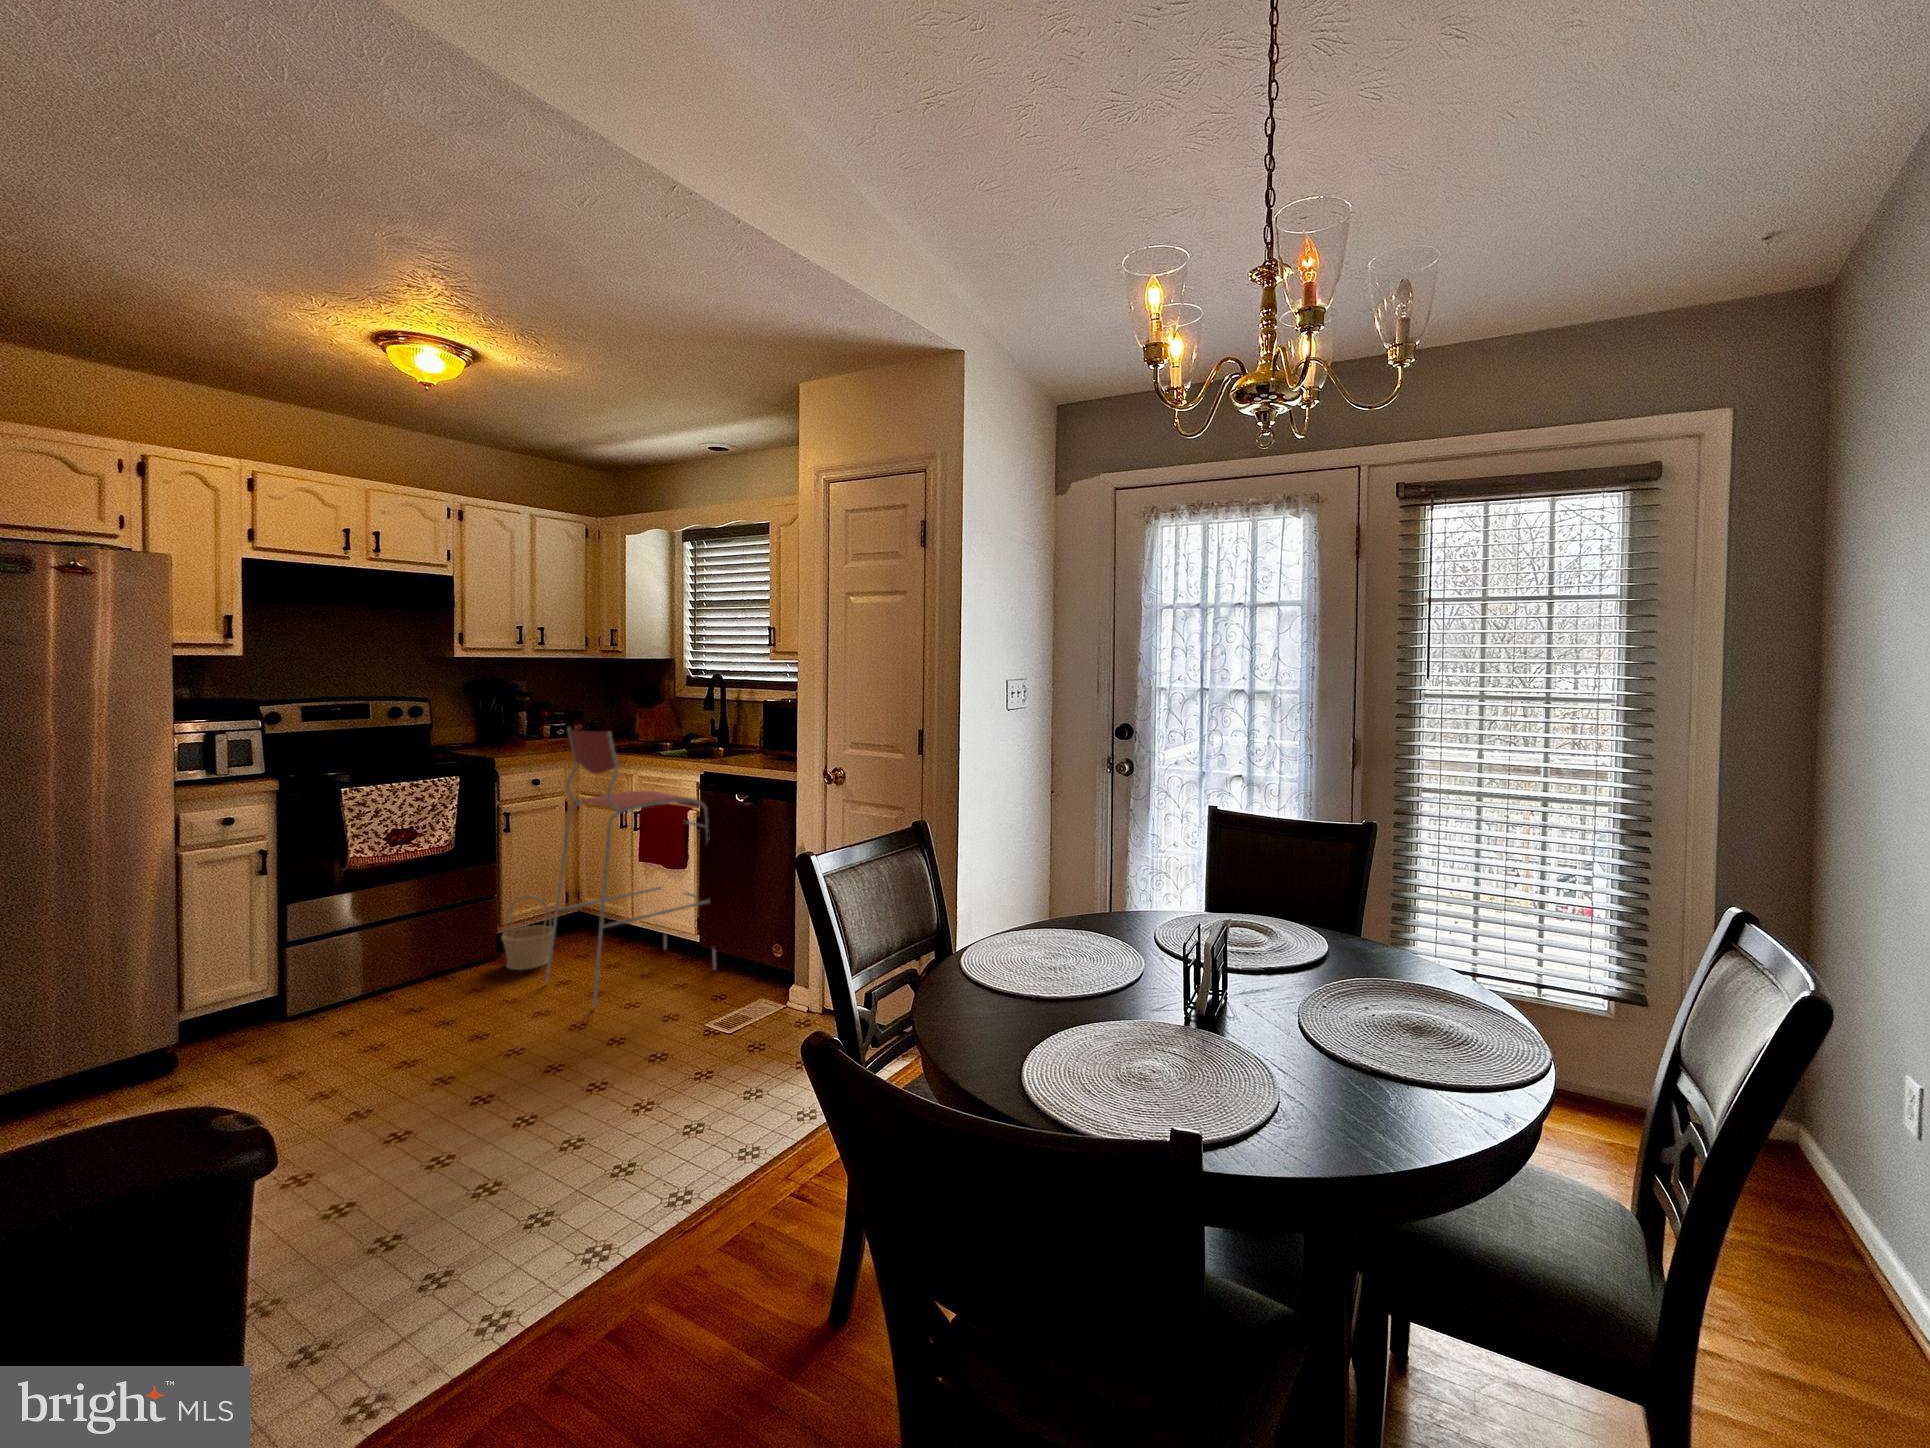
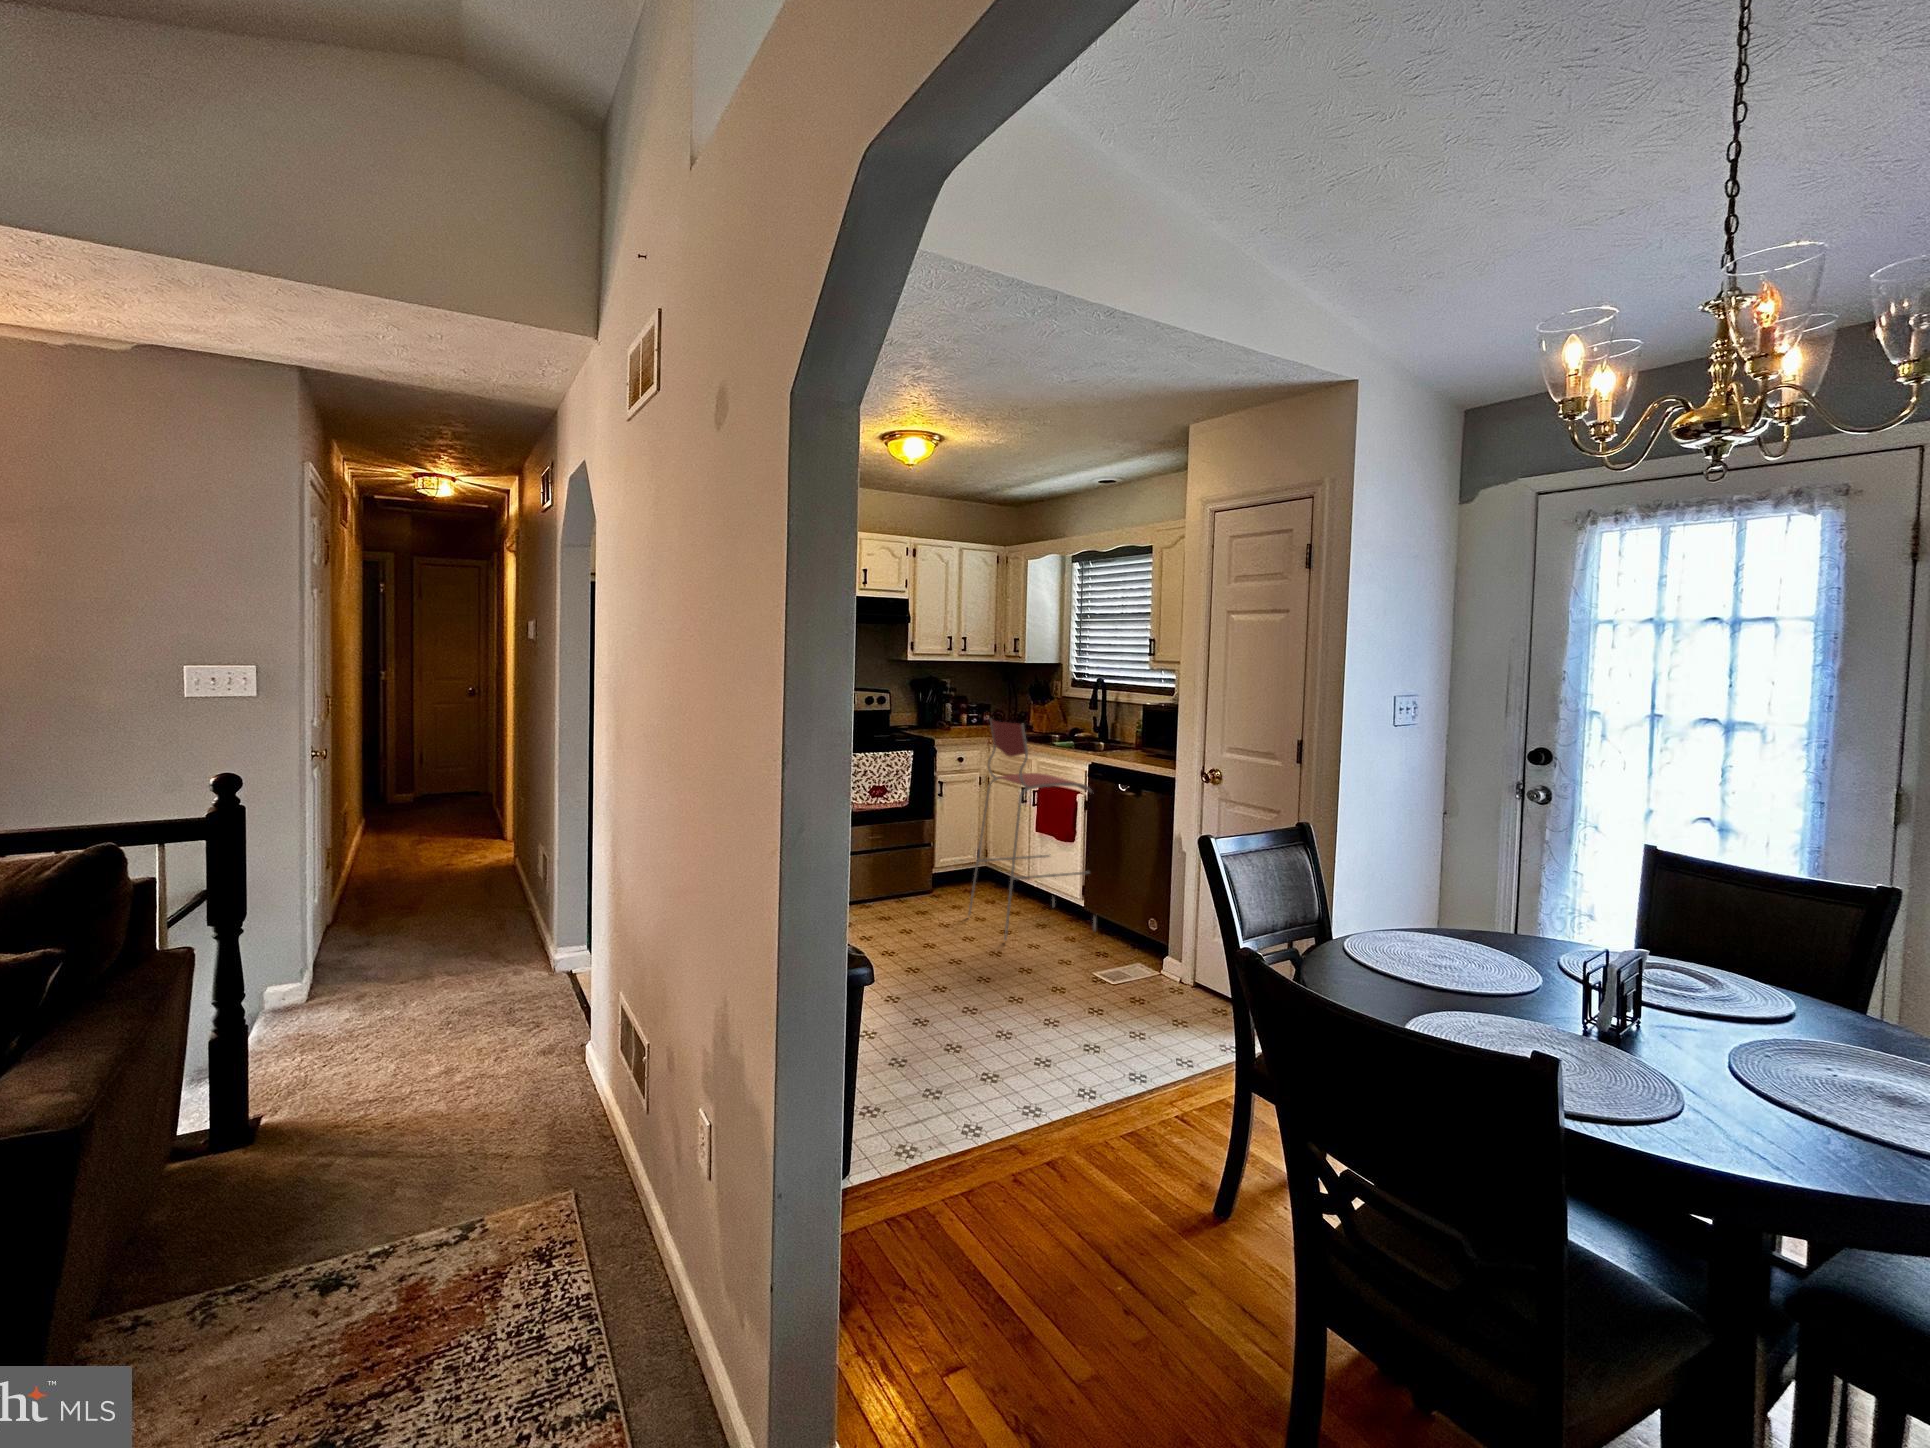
basket: present [502,894,552,970] -> none [937,846,973,903]

